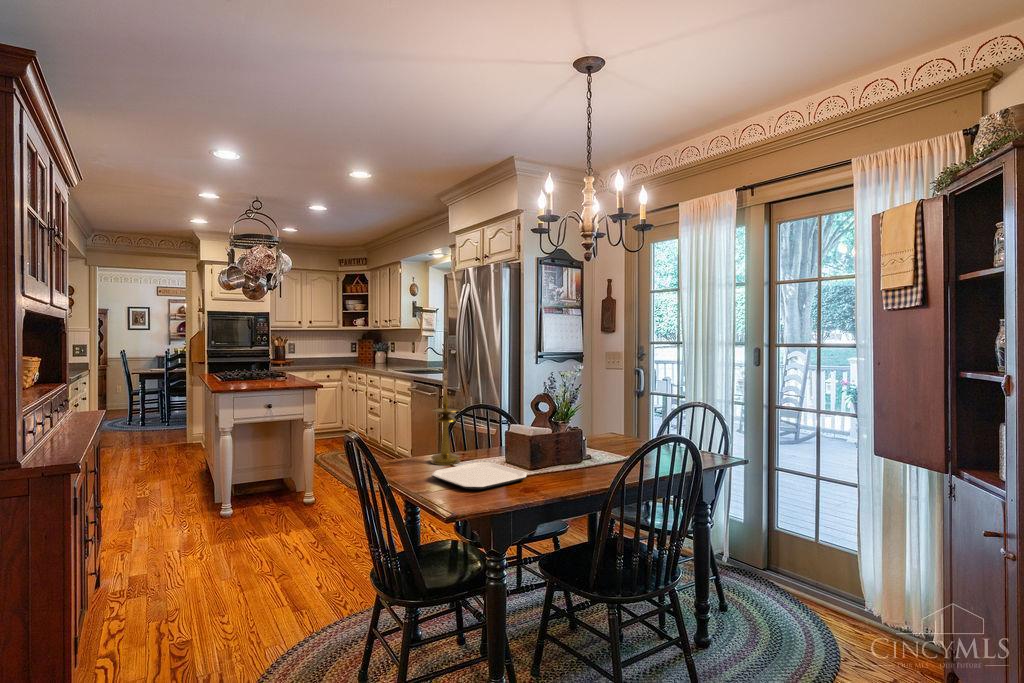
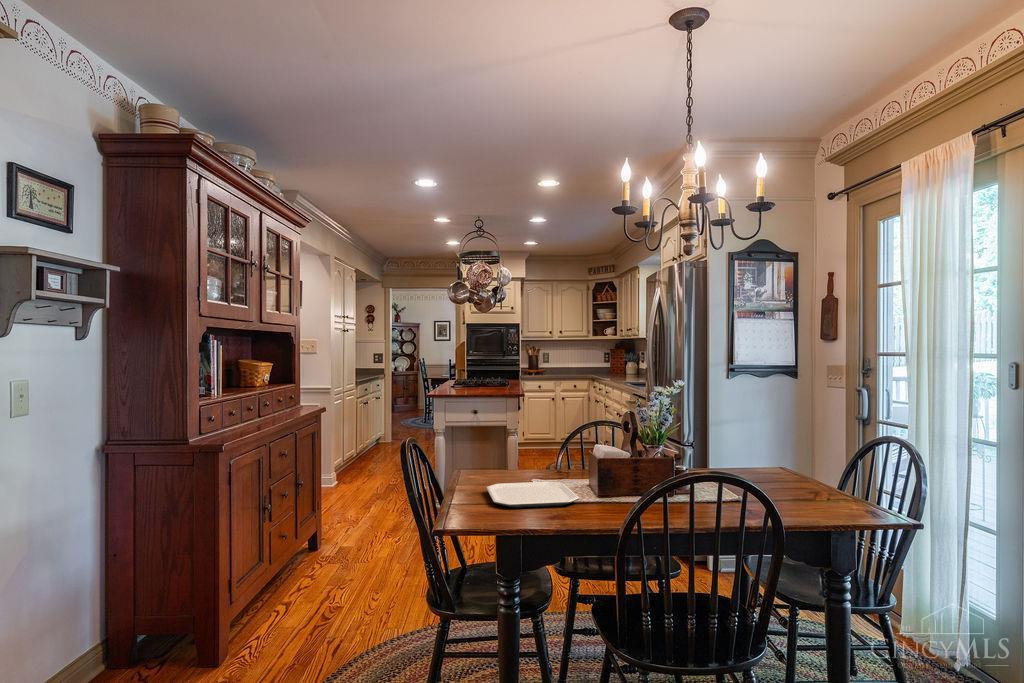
candlestick: present [431,391,460,465] -> none [518,403,549,481]

